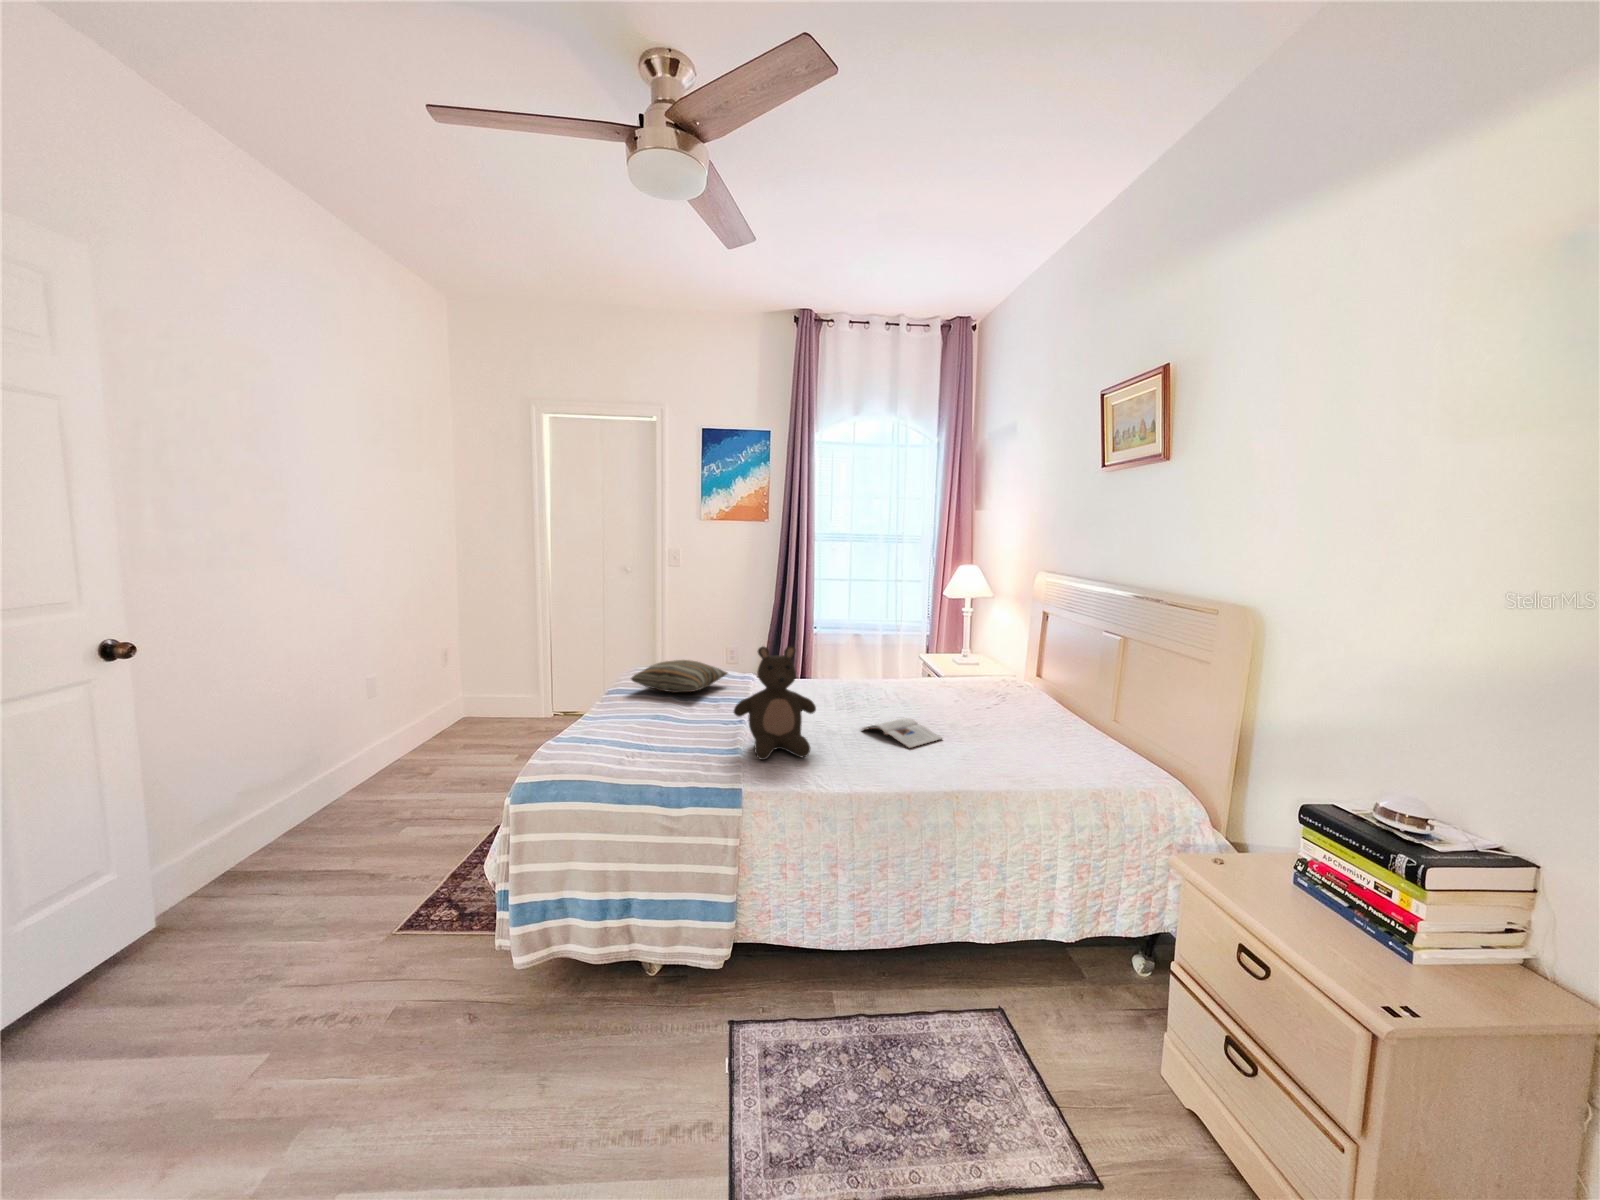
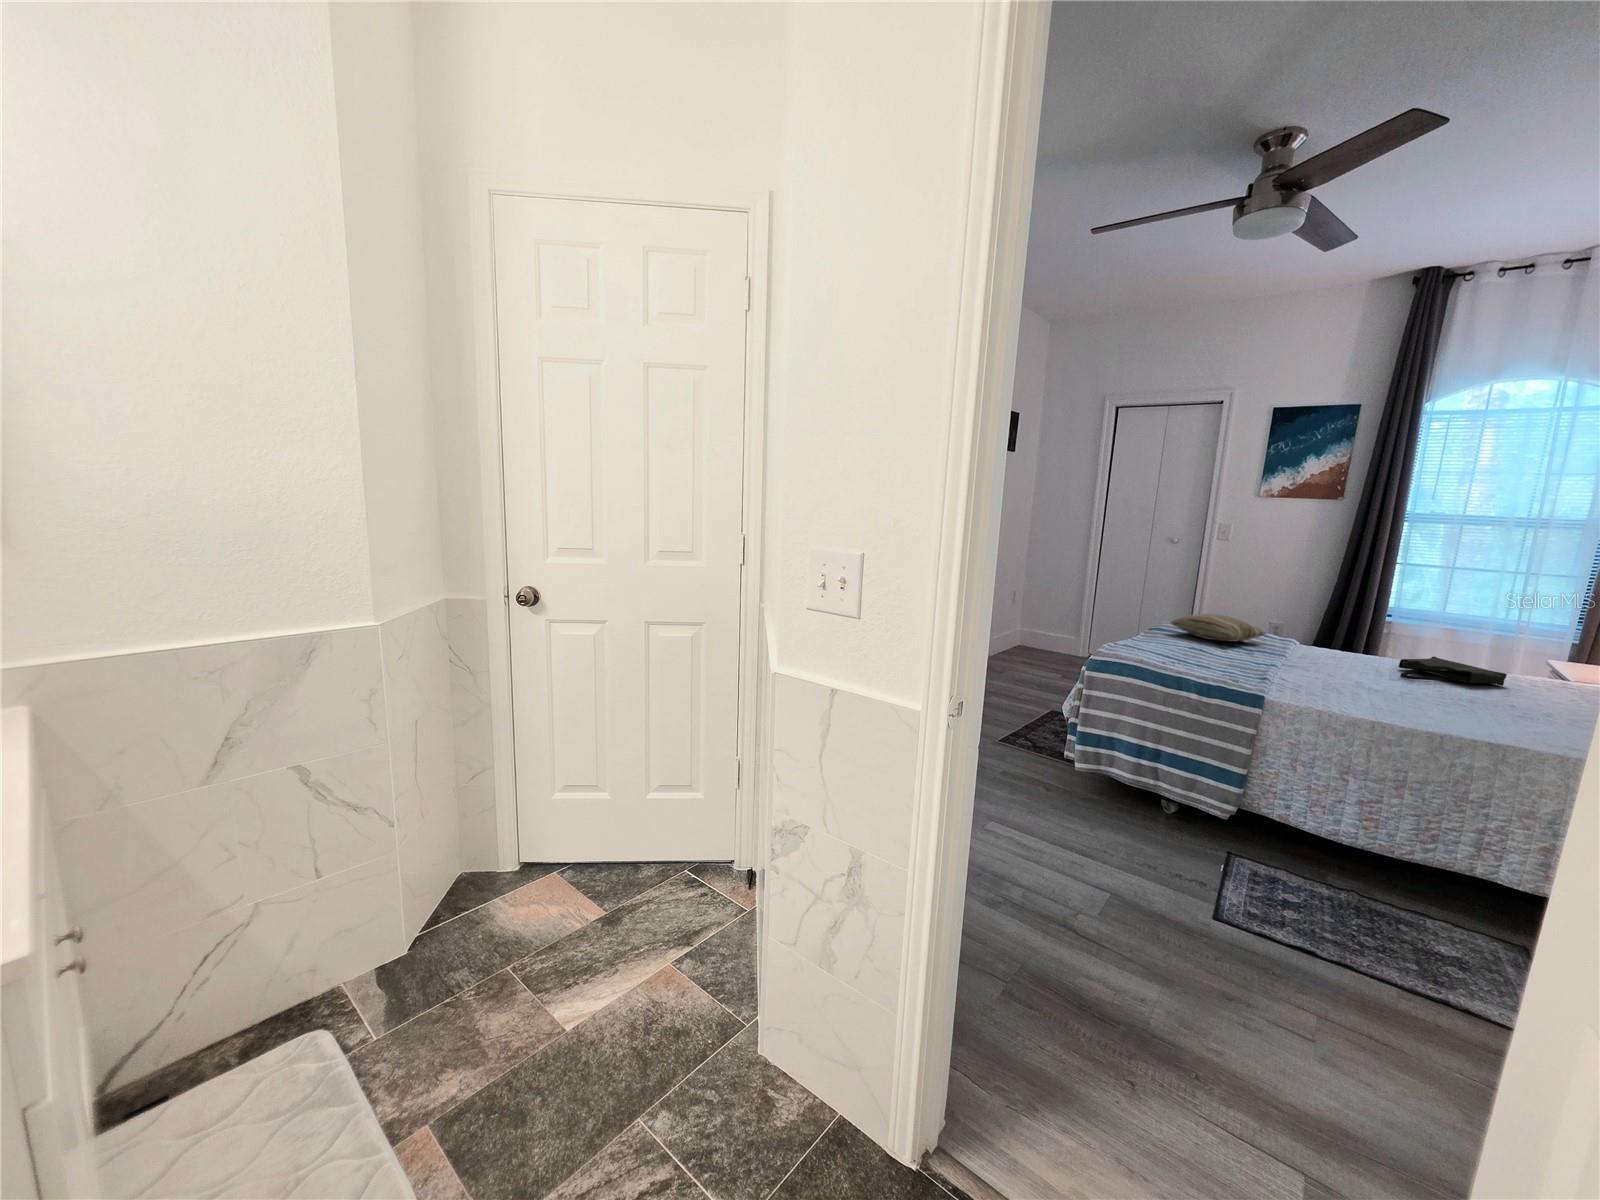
stuffed bear: present [734,646,816,760] -> none [1268,598,1356,694]
tote bag: none [839,671,912,705] -> present [1399,656,1507,686]
magazine: present [862,718,942,748] -> none [1409,690,1519,719]

